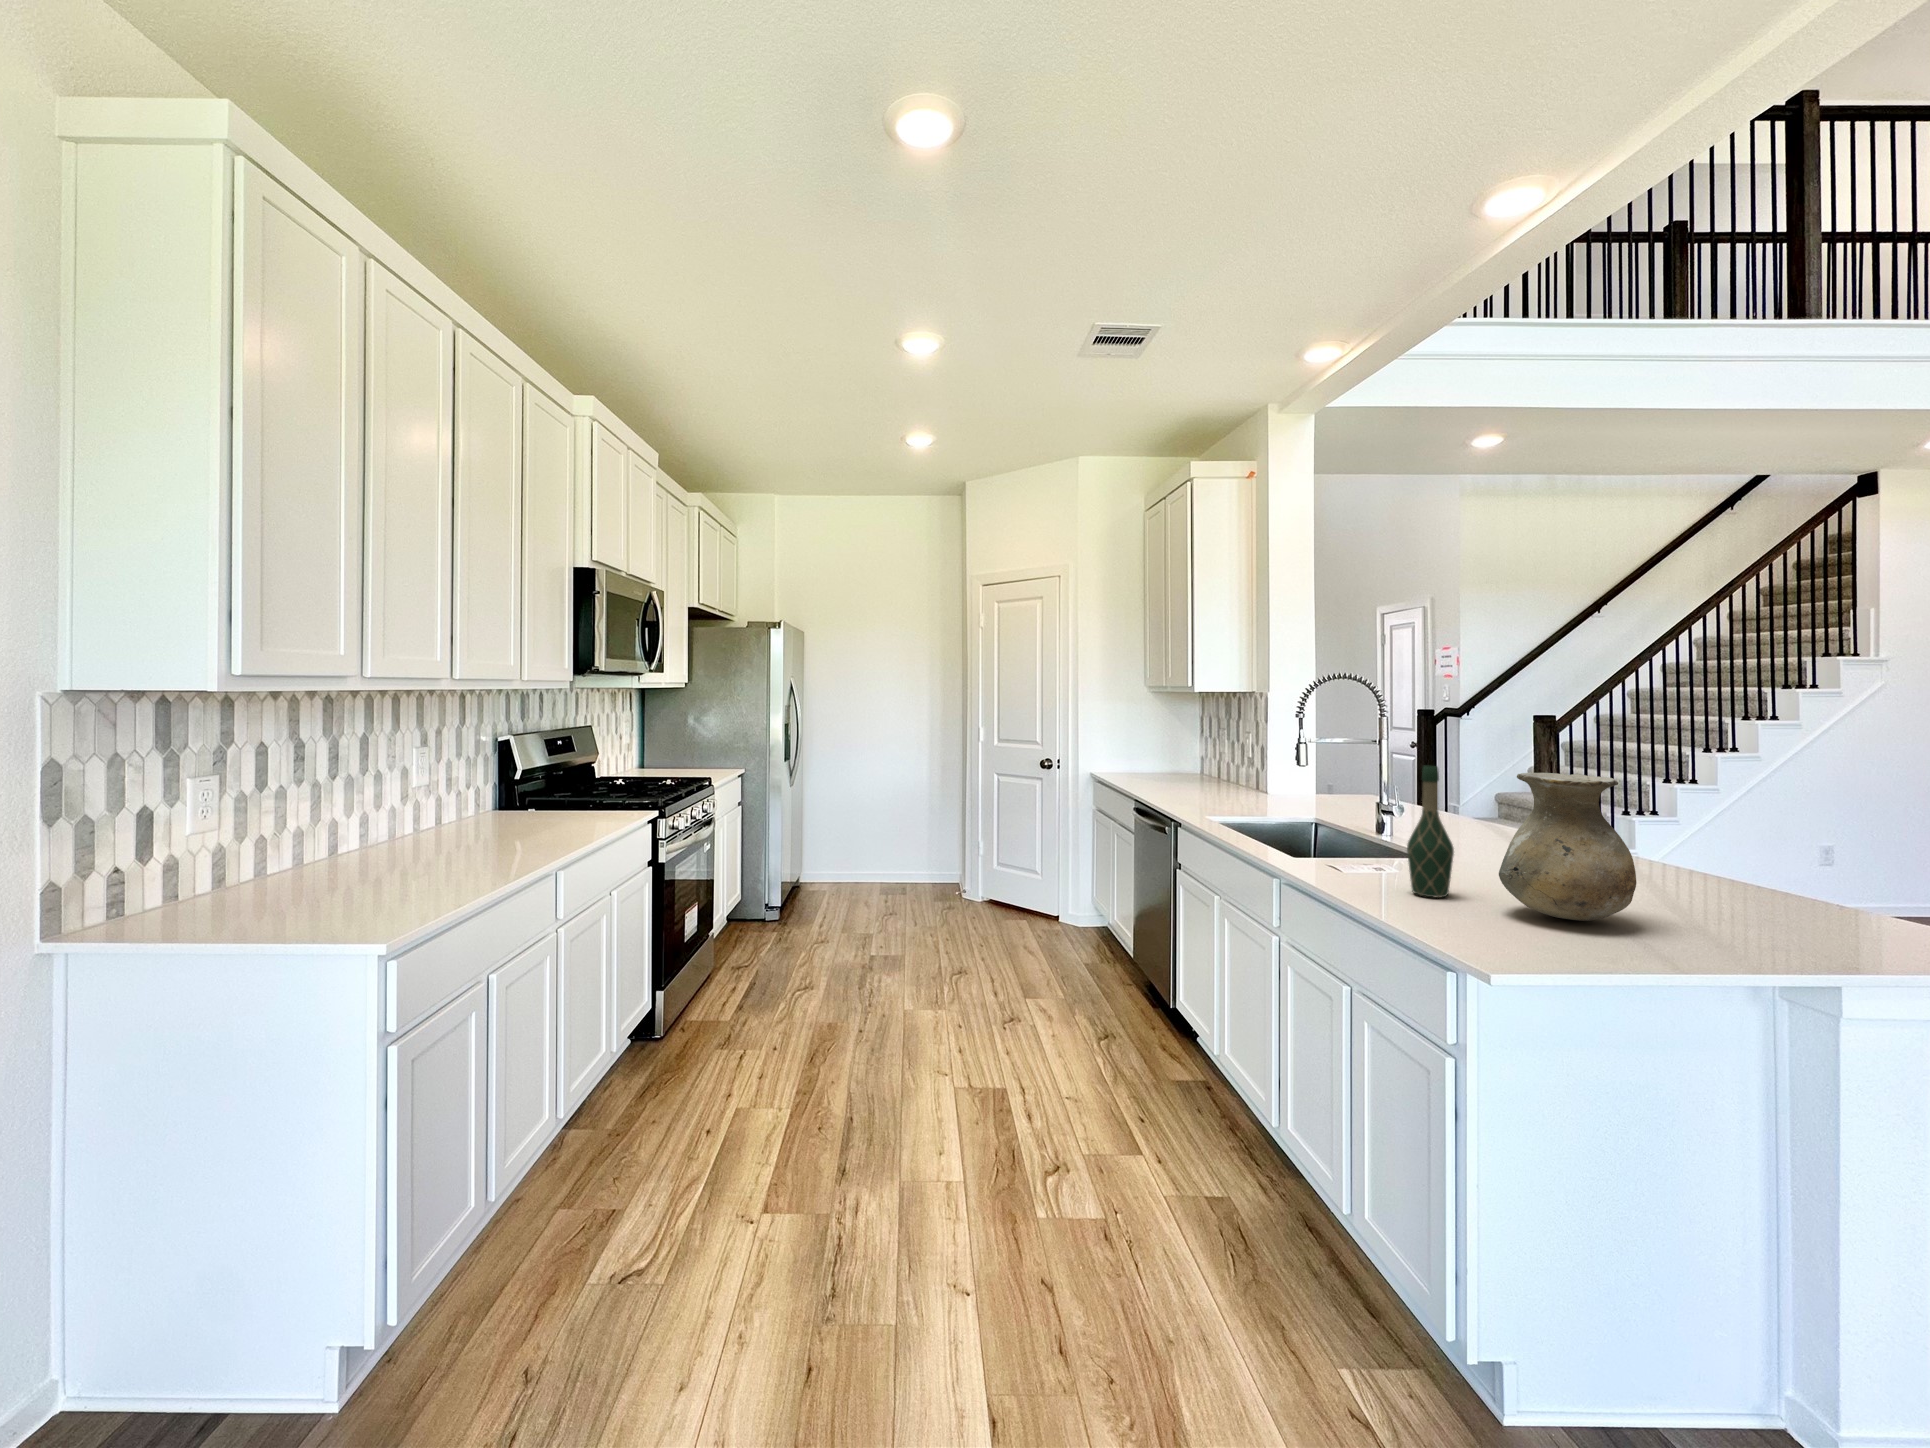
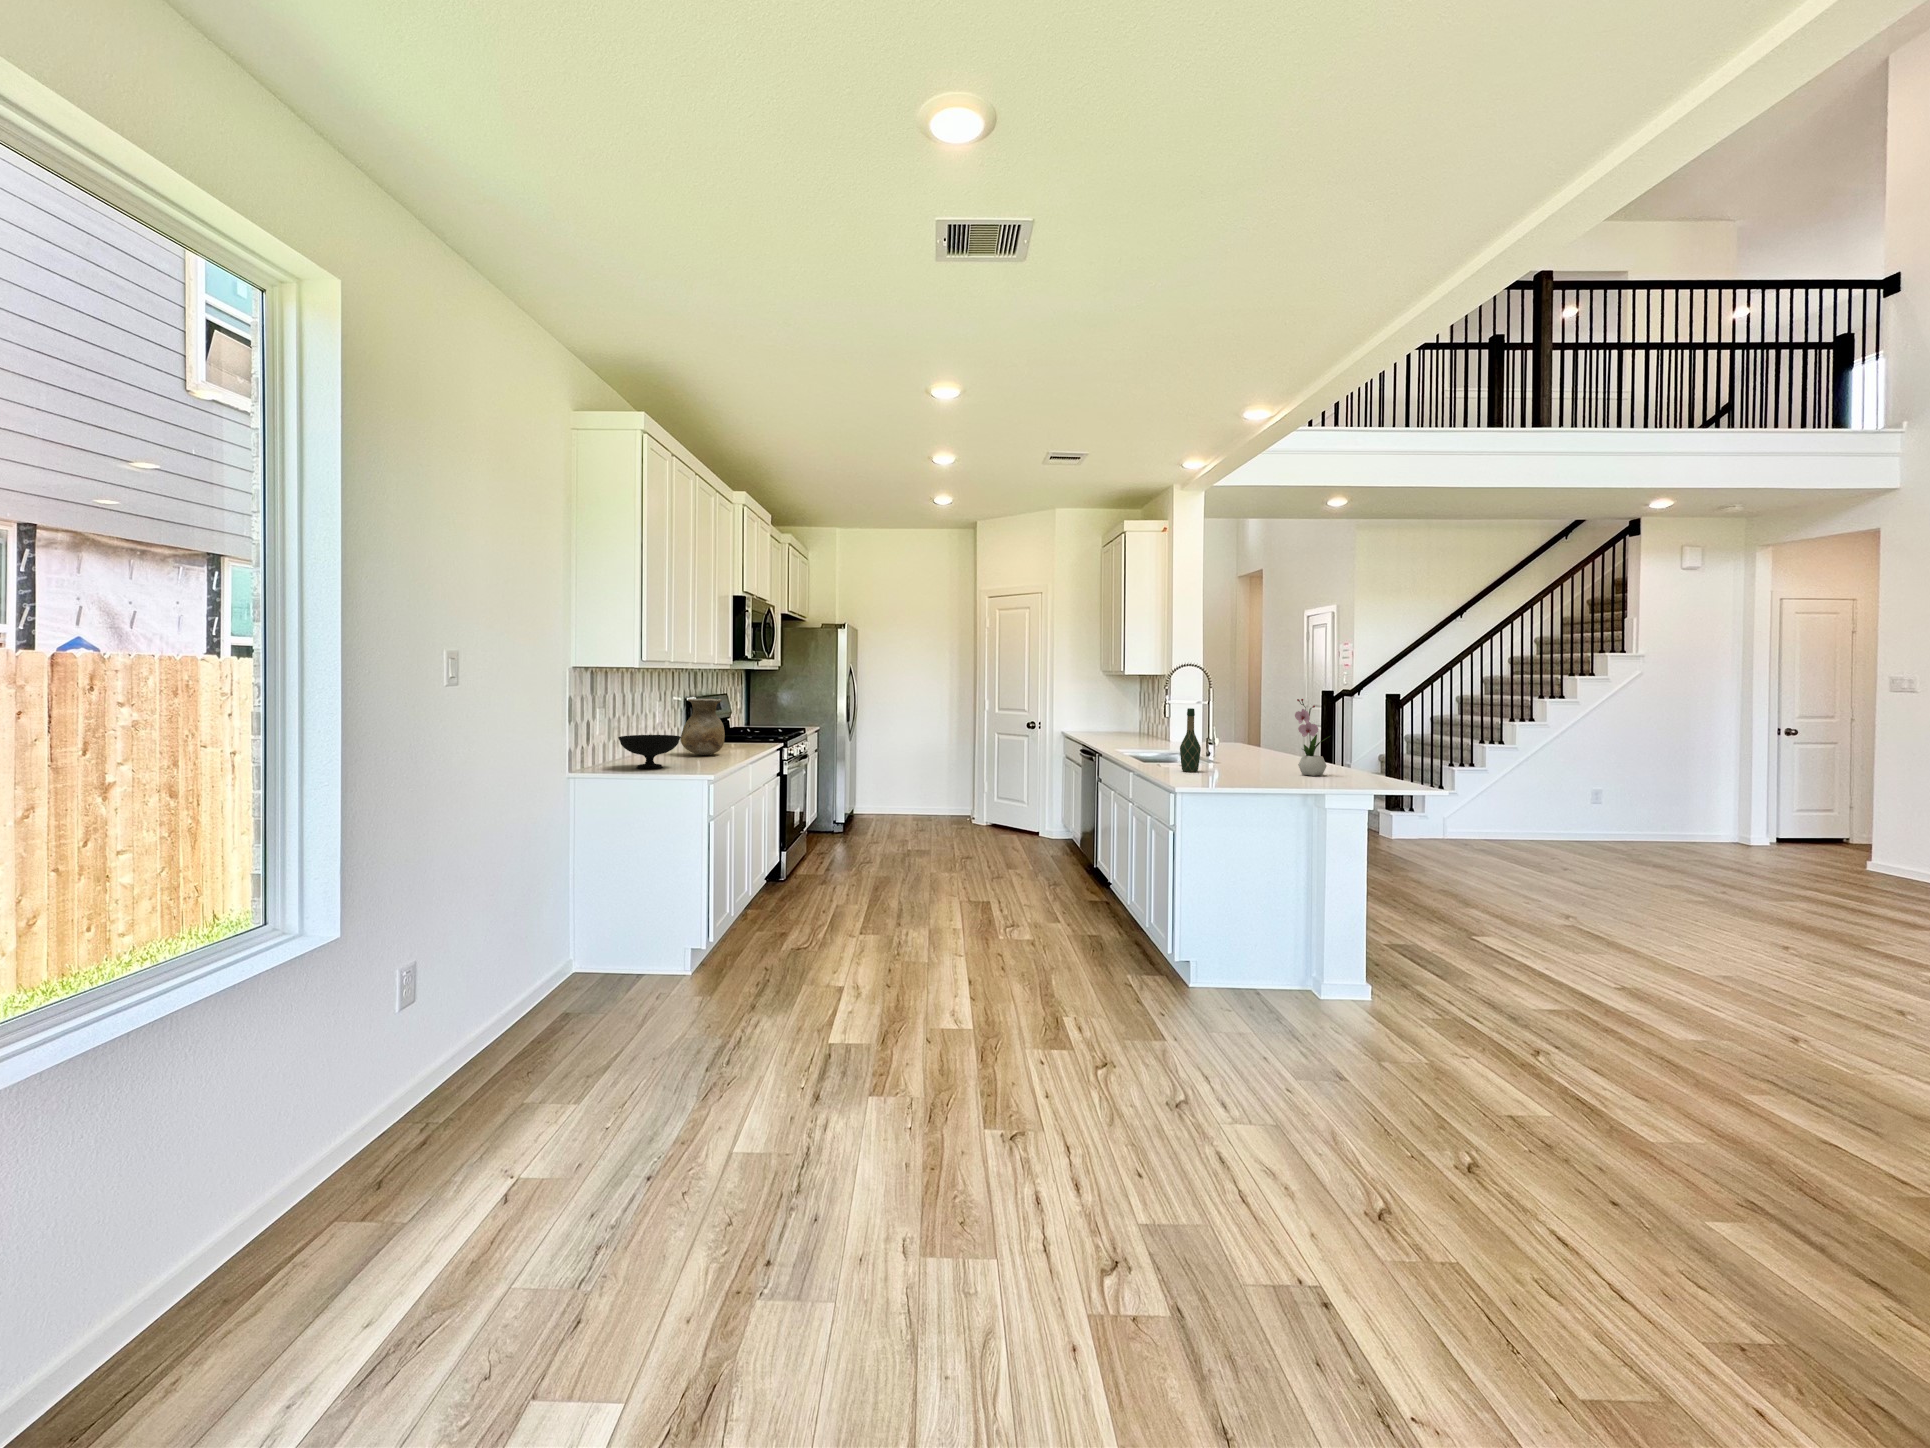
flower arrangement: none [1674,747,1755,915] -> present [1295,699,1330,776]
vase: present [1499,773,1637,921] -> present [680,699,725,755]
bowl: none [211,830,368,913] -> present [618,735,681,769]

